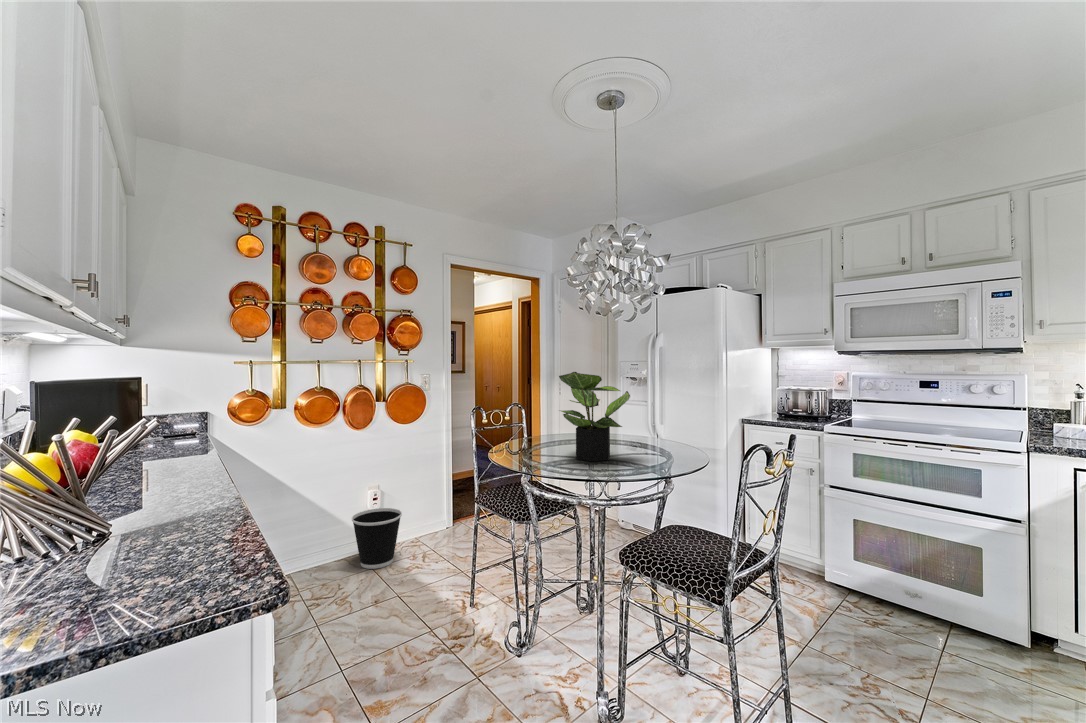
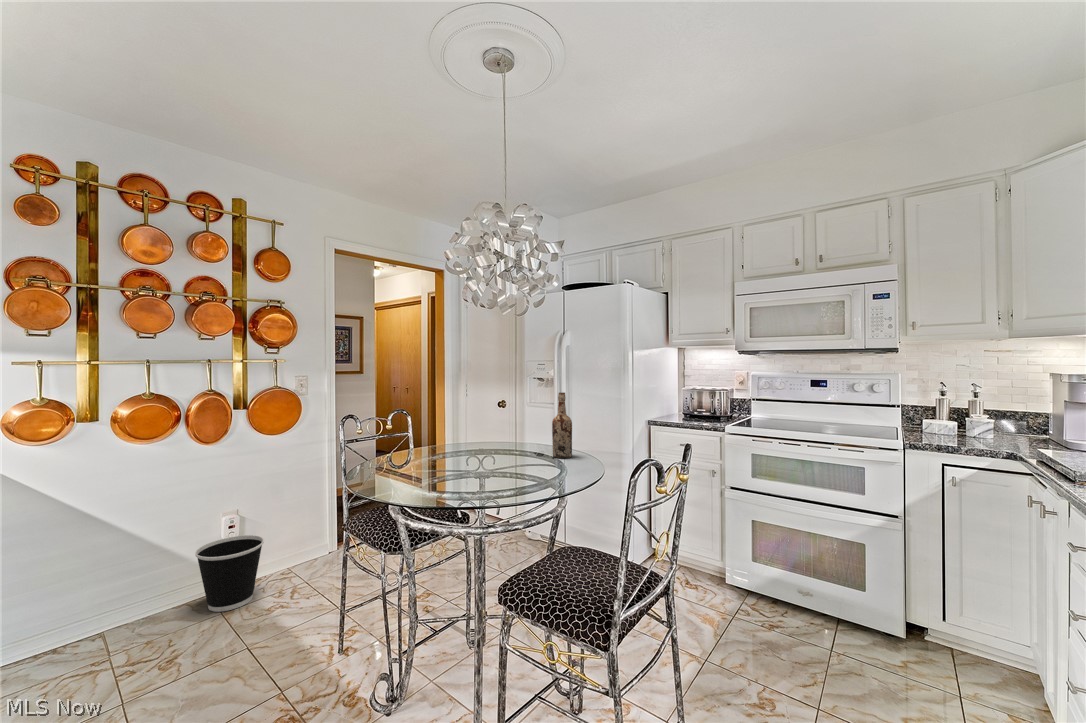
potted plant: present [559,372,630,461] -> none [437,374,521,477]
wine bottle: none [655,390,673,450] -> present [552,393,572,458]

